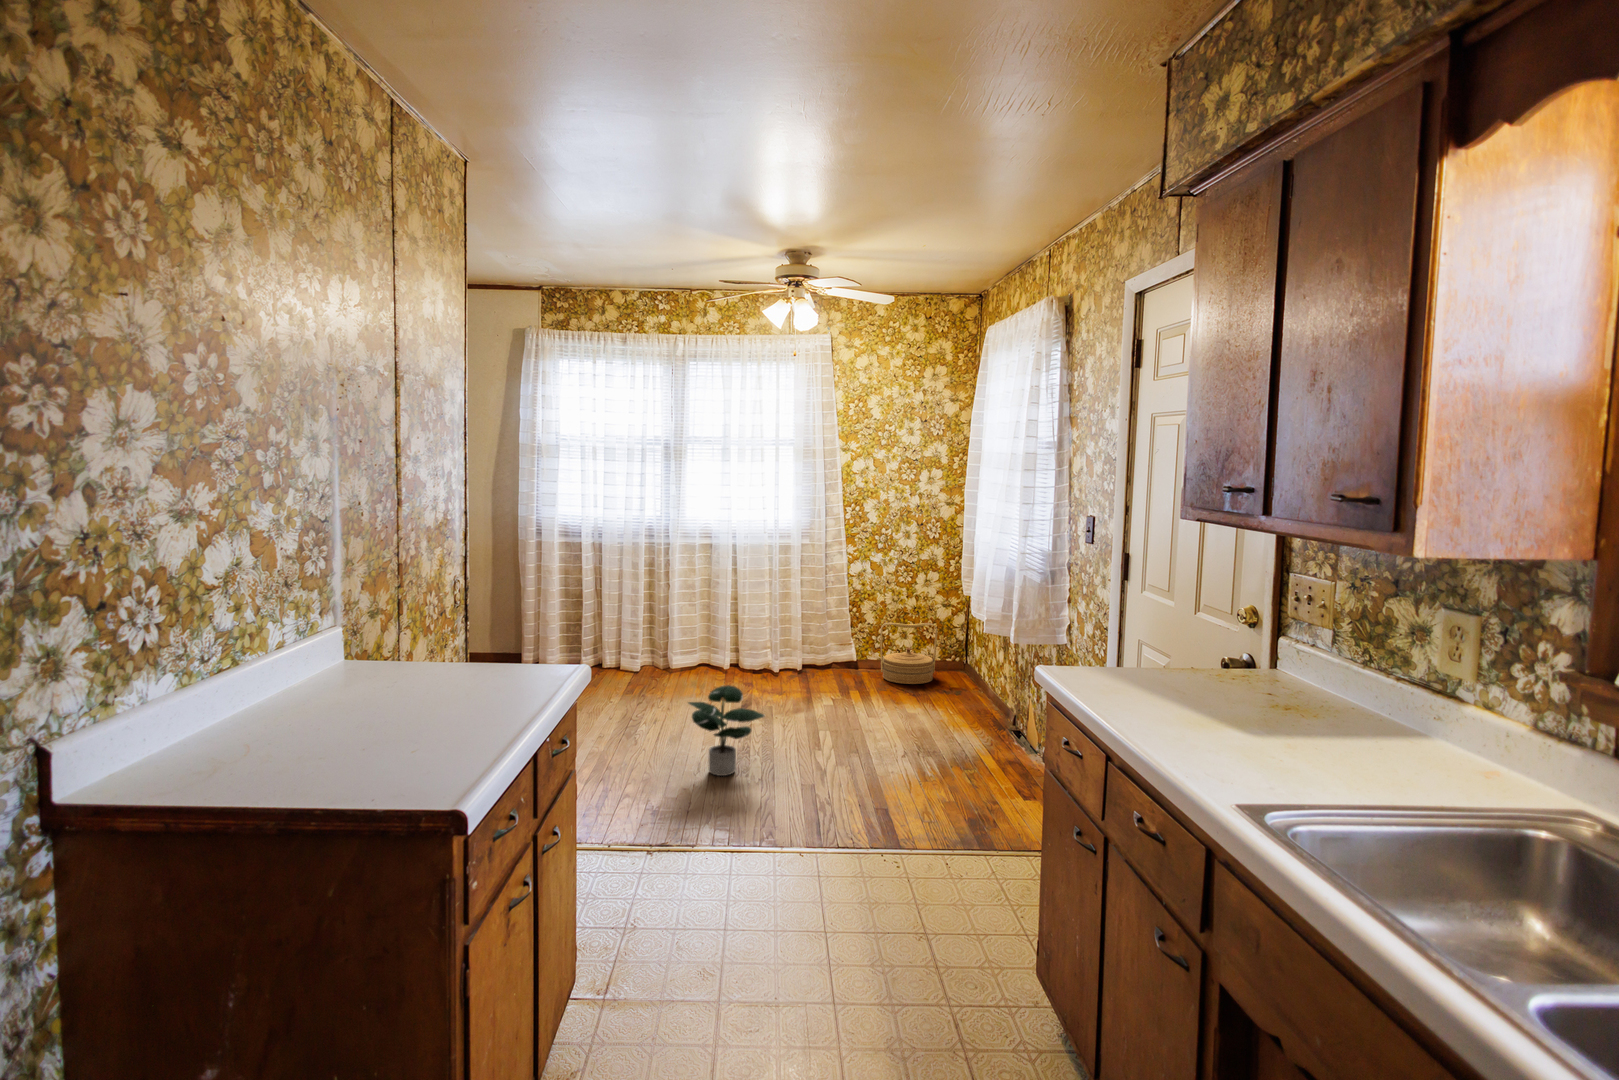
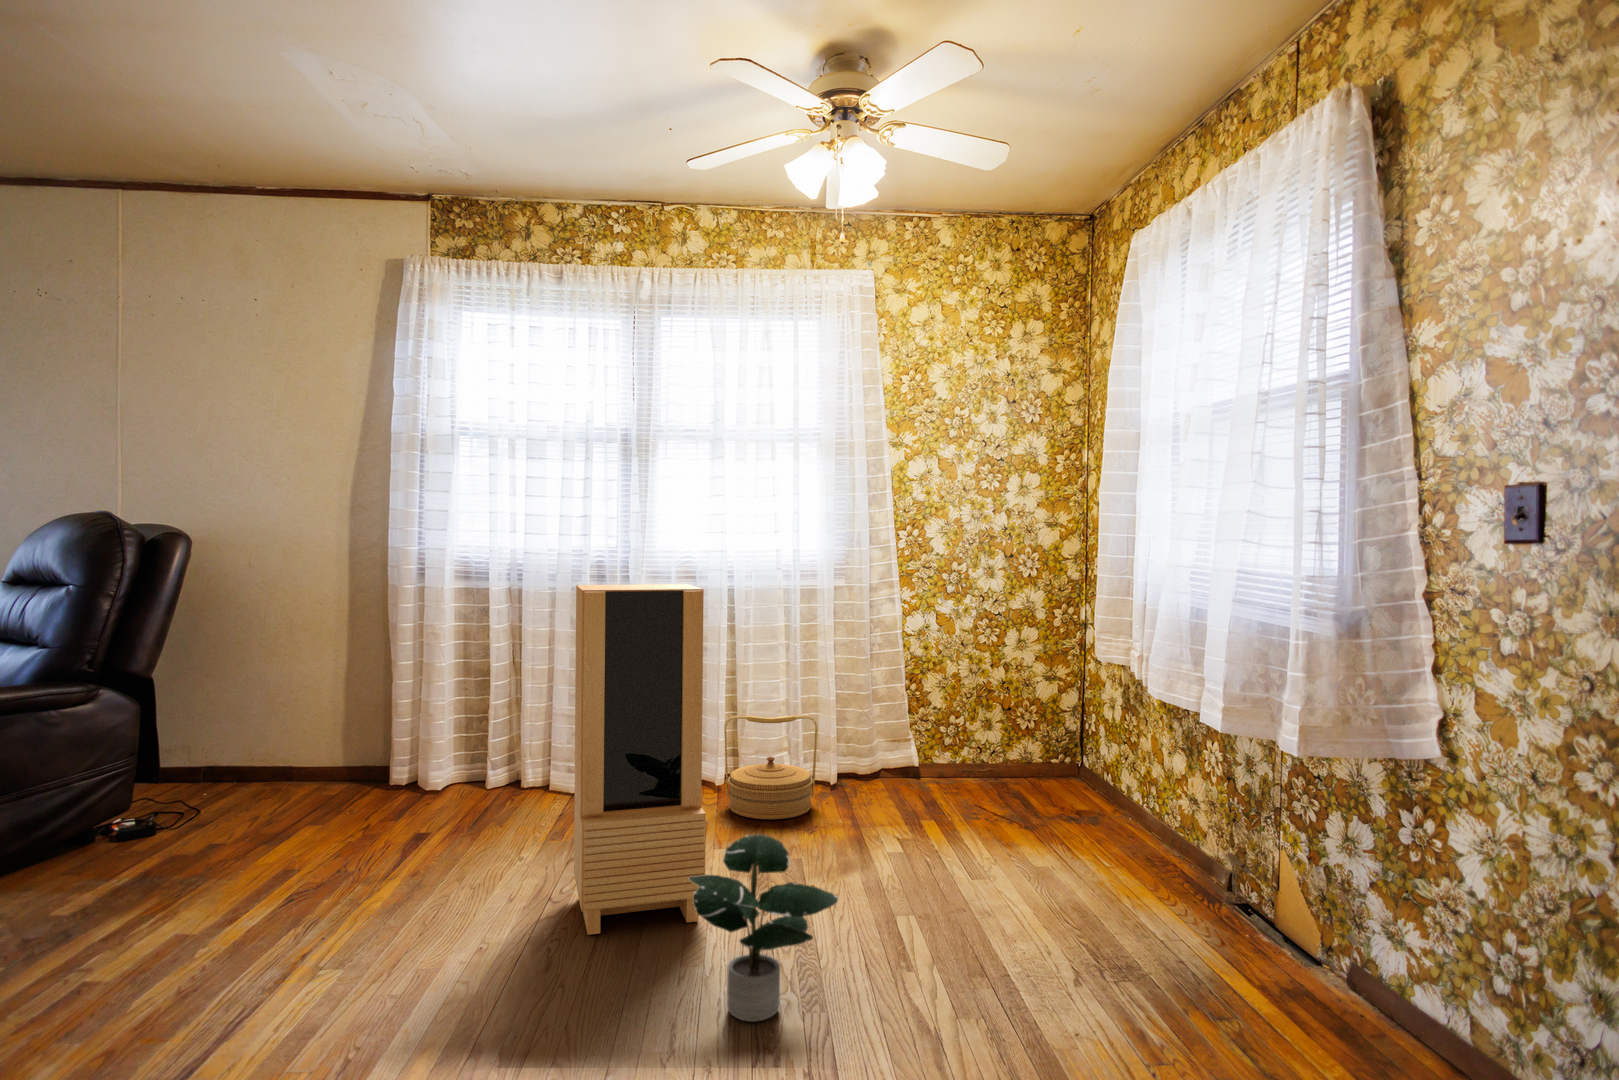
storage cabinet: none [633,547,704,740] -> present [574,584,706,935]
basket: present [880,623,938,684] -> present [724,715,818,819]

